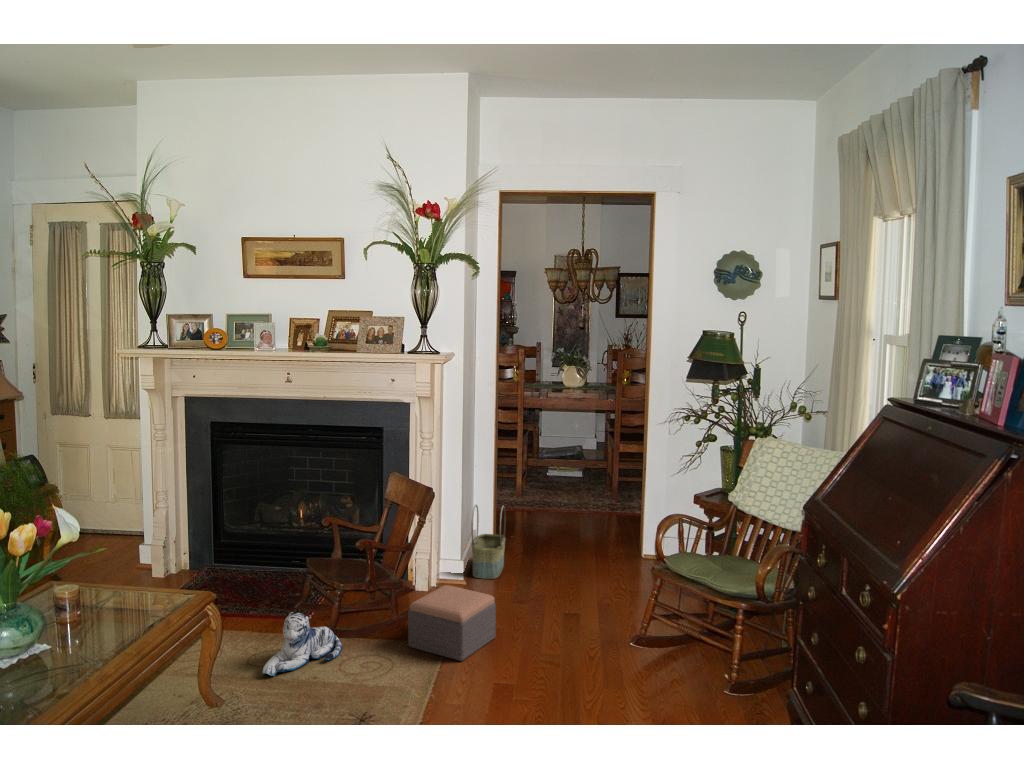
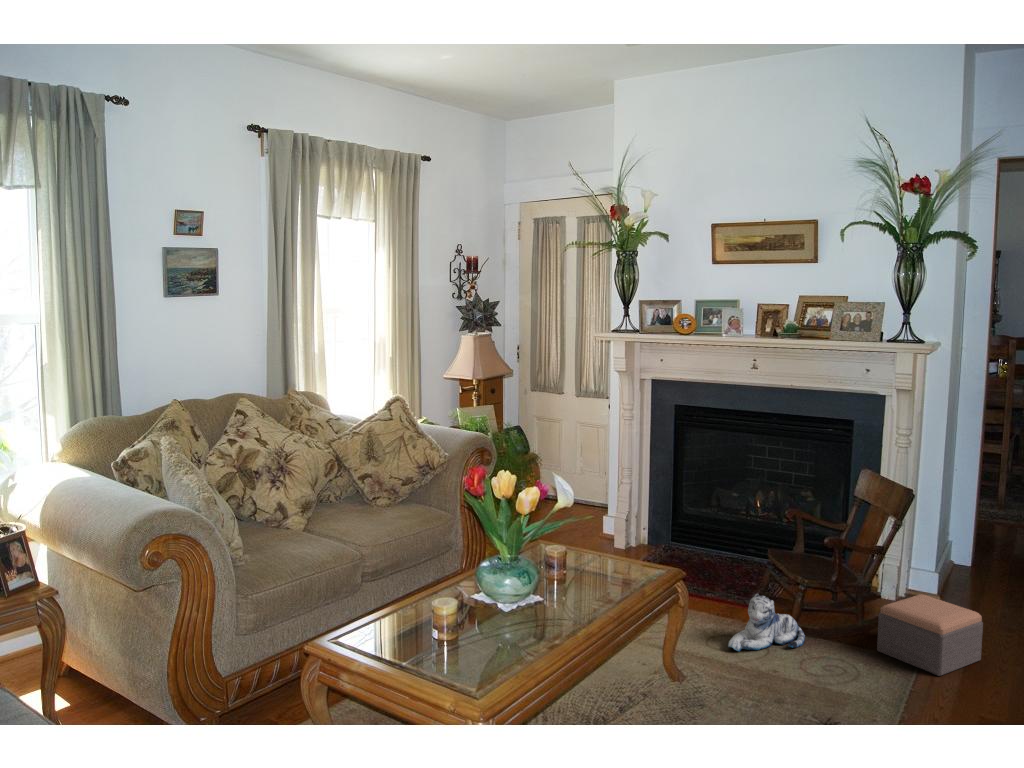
basket: present [471,505,506,579] -> none [951,514,996,600]

